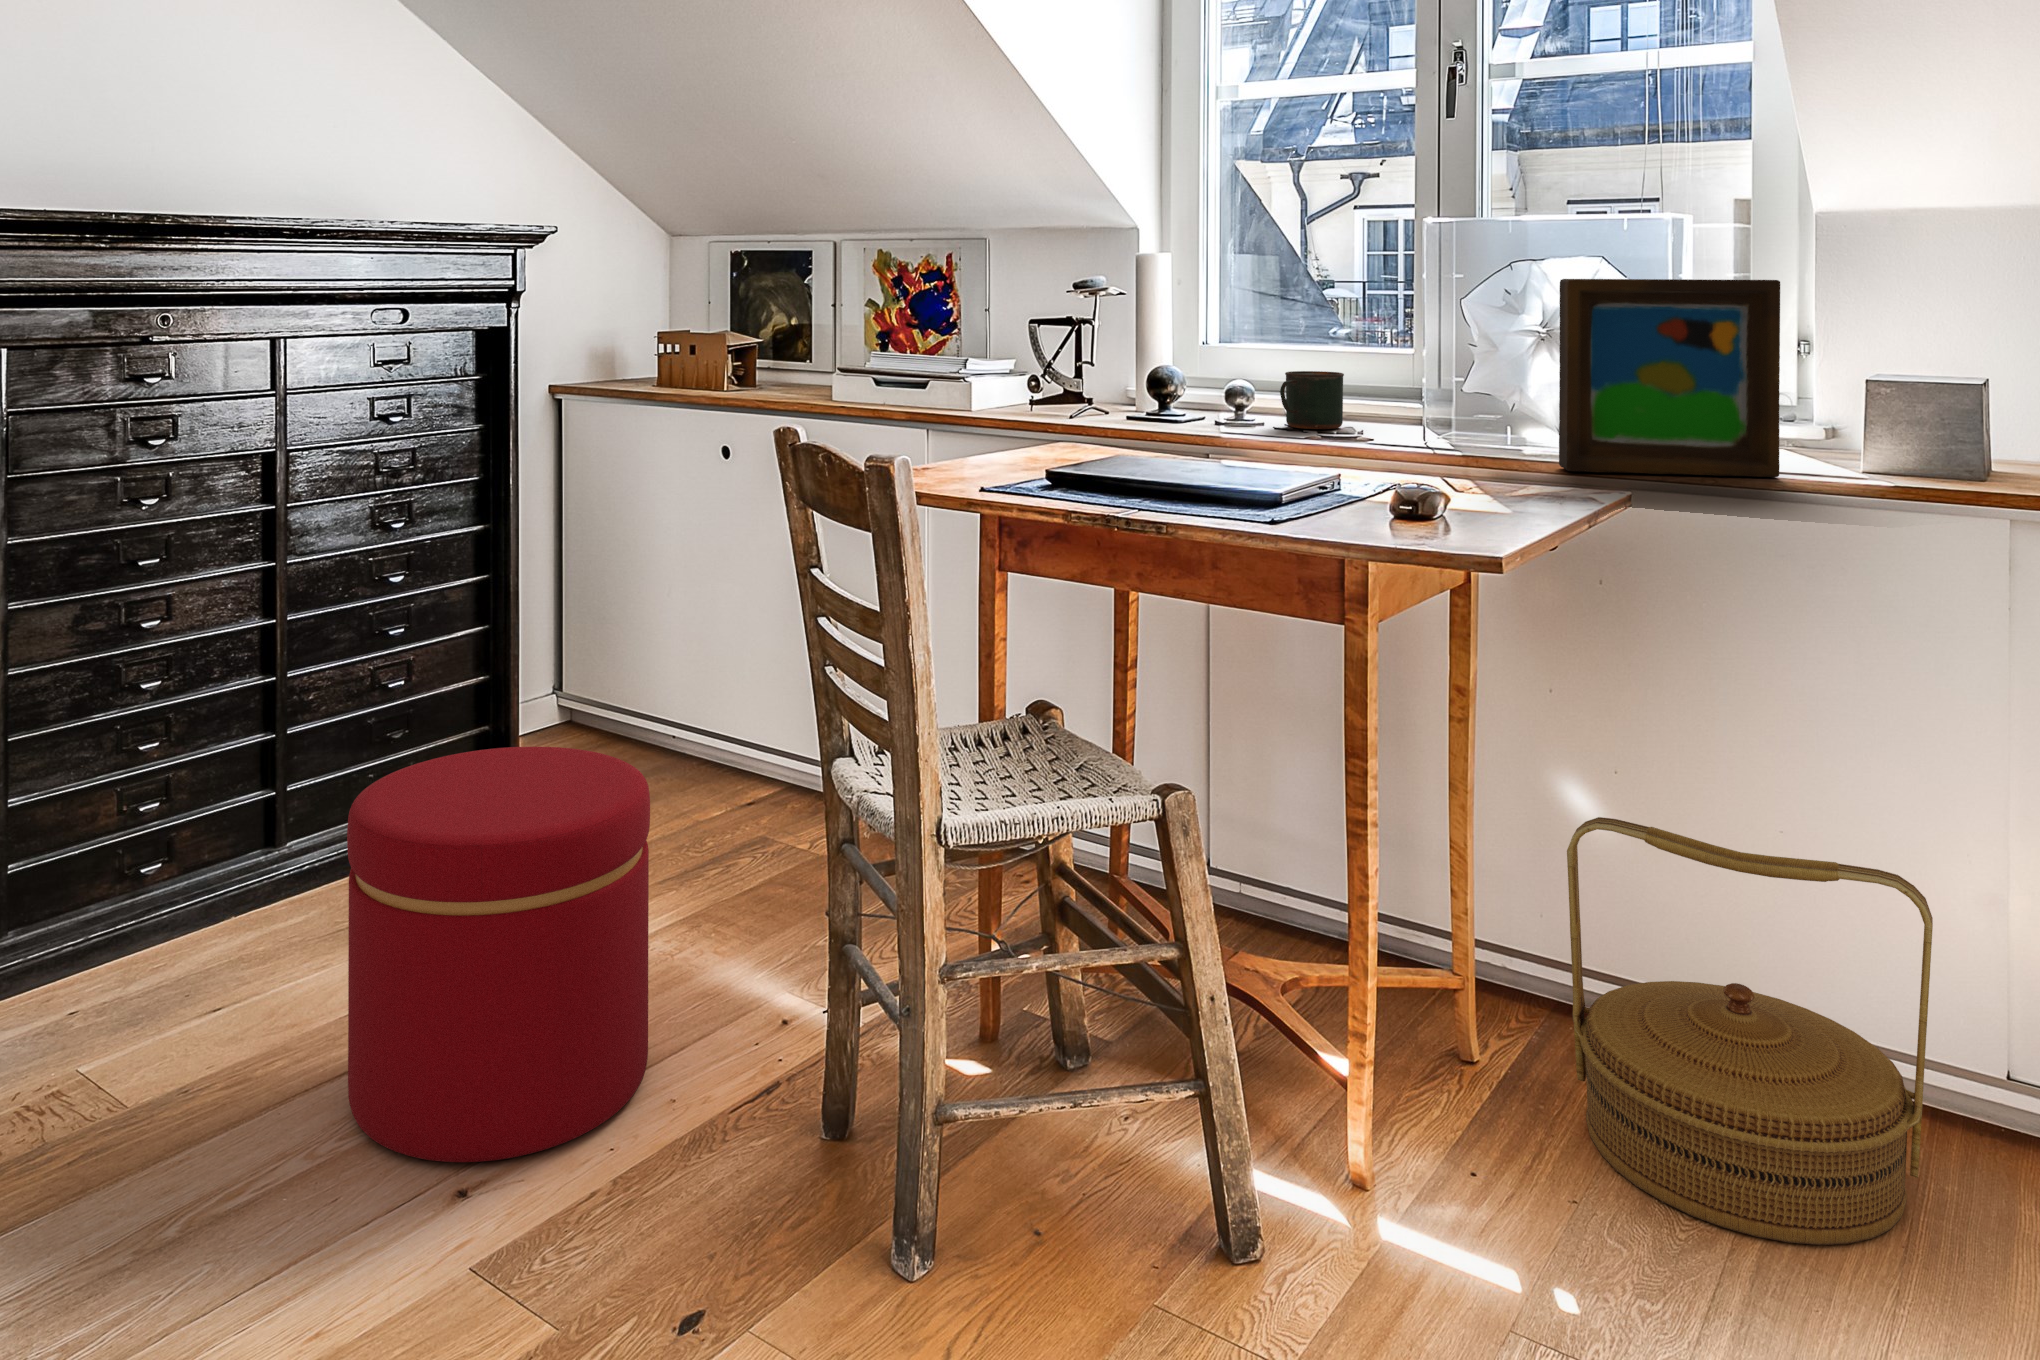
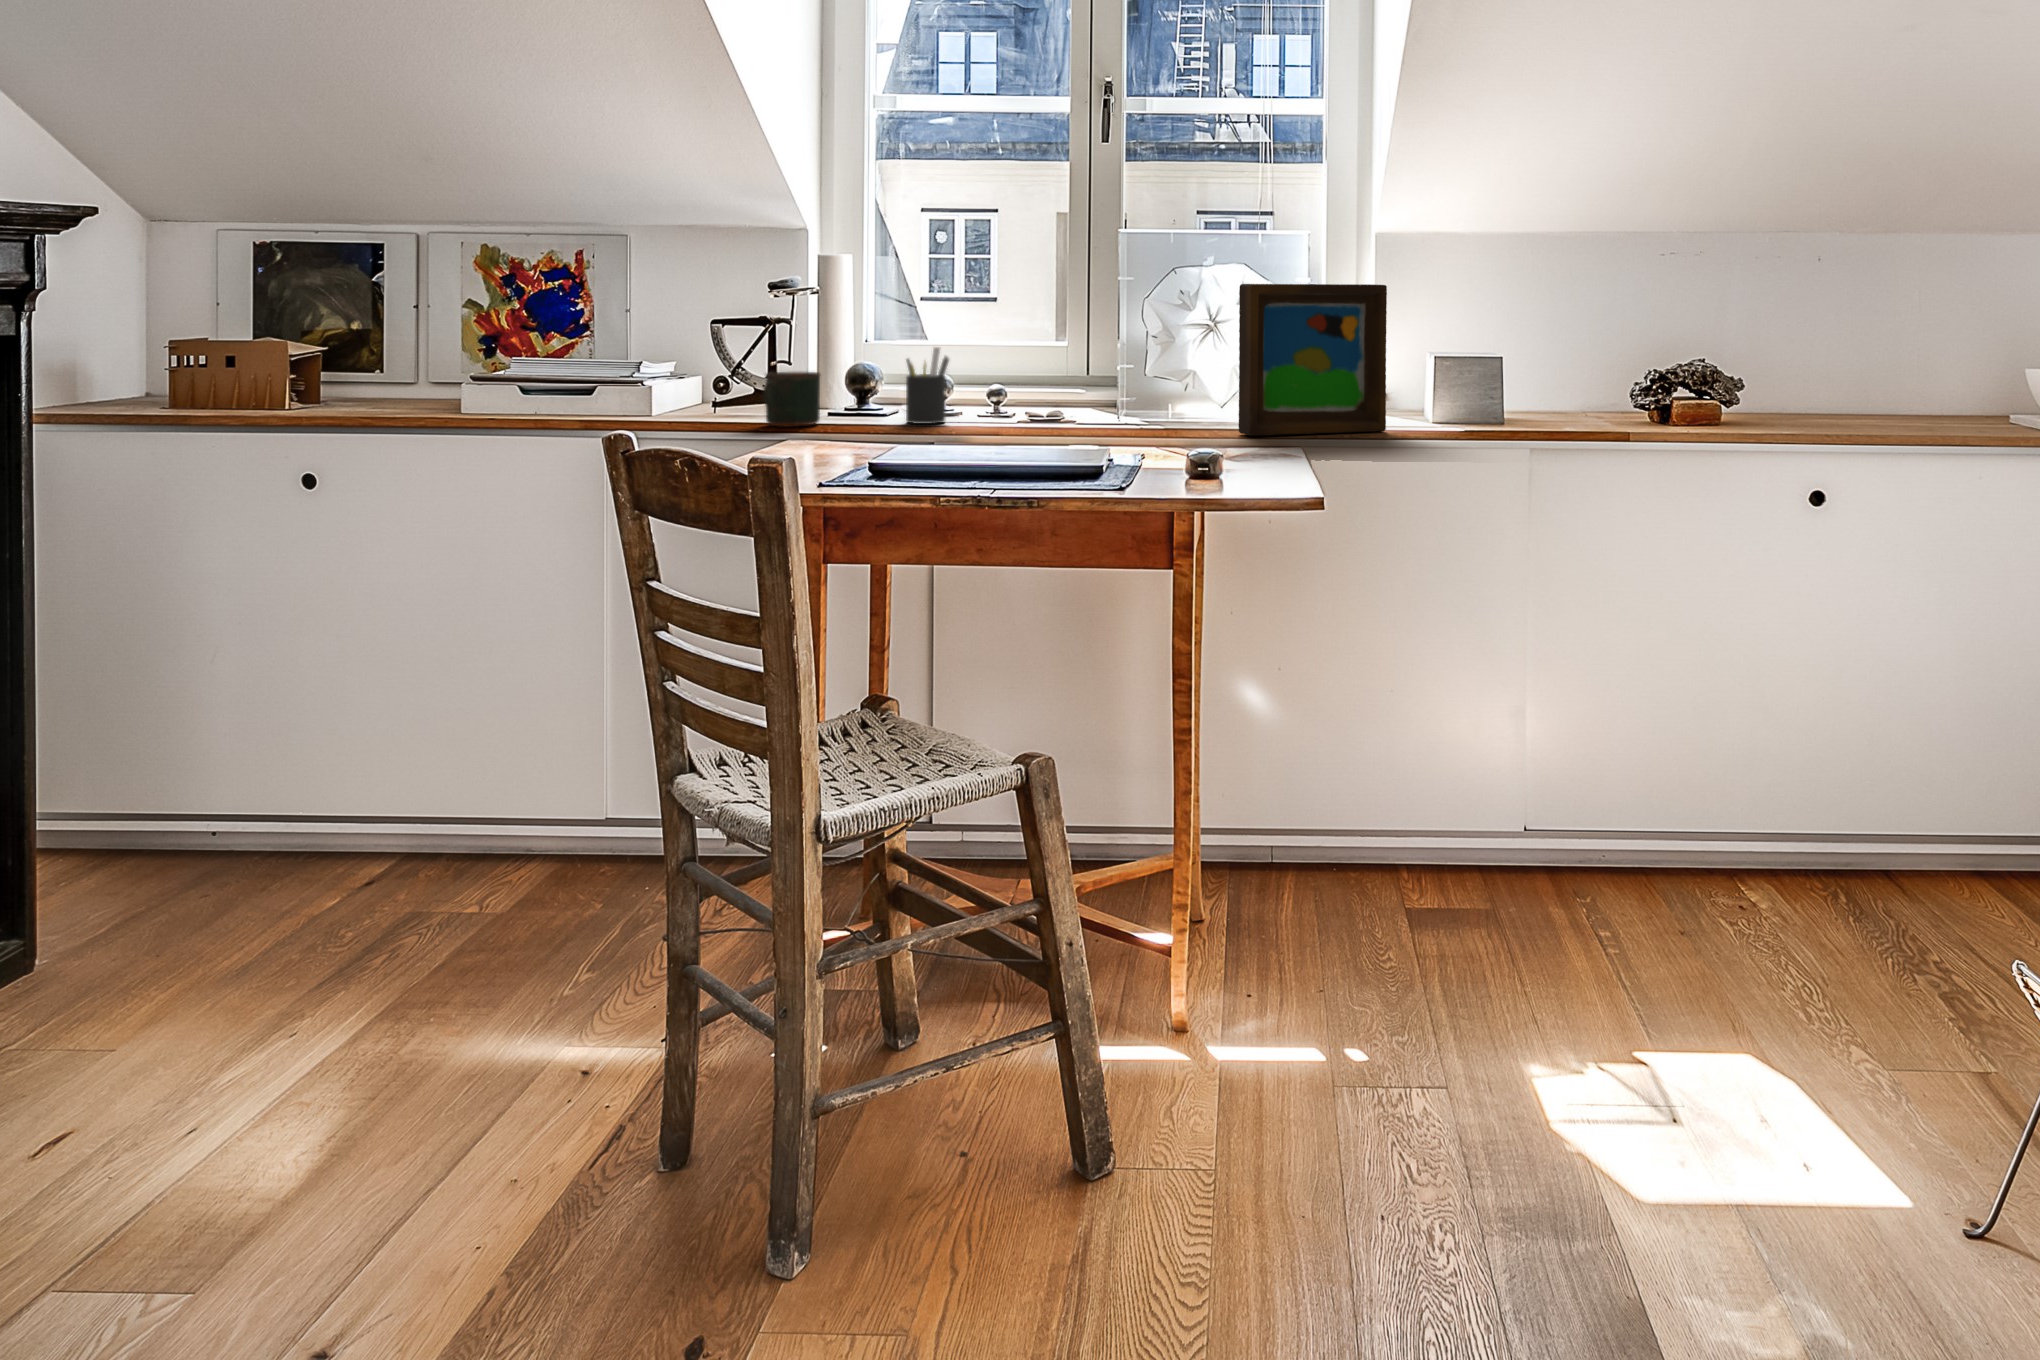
pen holder: none [1191,349,1239,432] -> present [906,347,949,424]
mug: present [1280,371,1344,429] -> present [763,372,820,426]
ottoman: present [347,747,650,1162] -> none [152,792,505,1224]
woven basket: present [1567,817,1933,1245] -> none [1271,694,1500,957]

